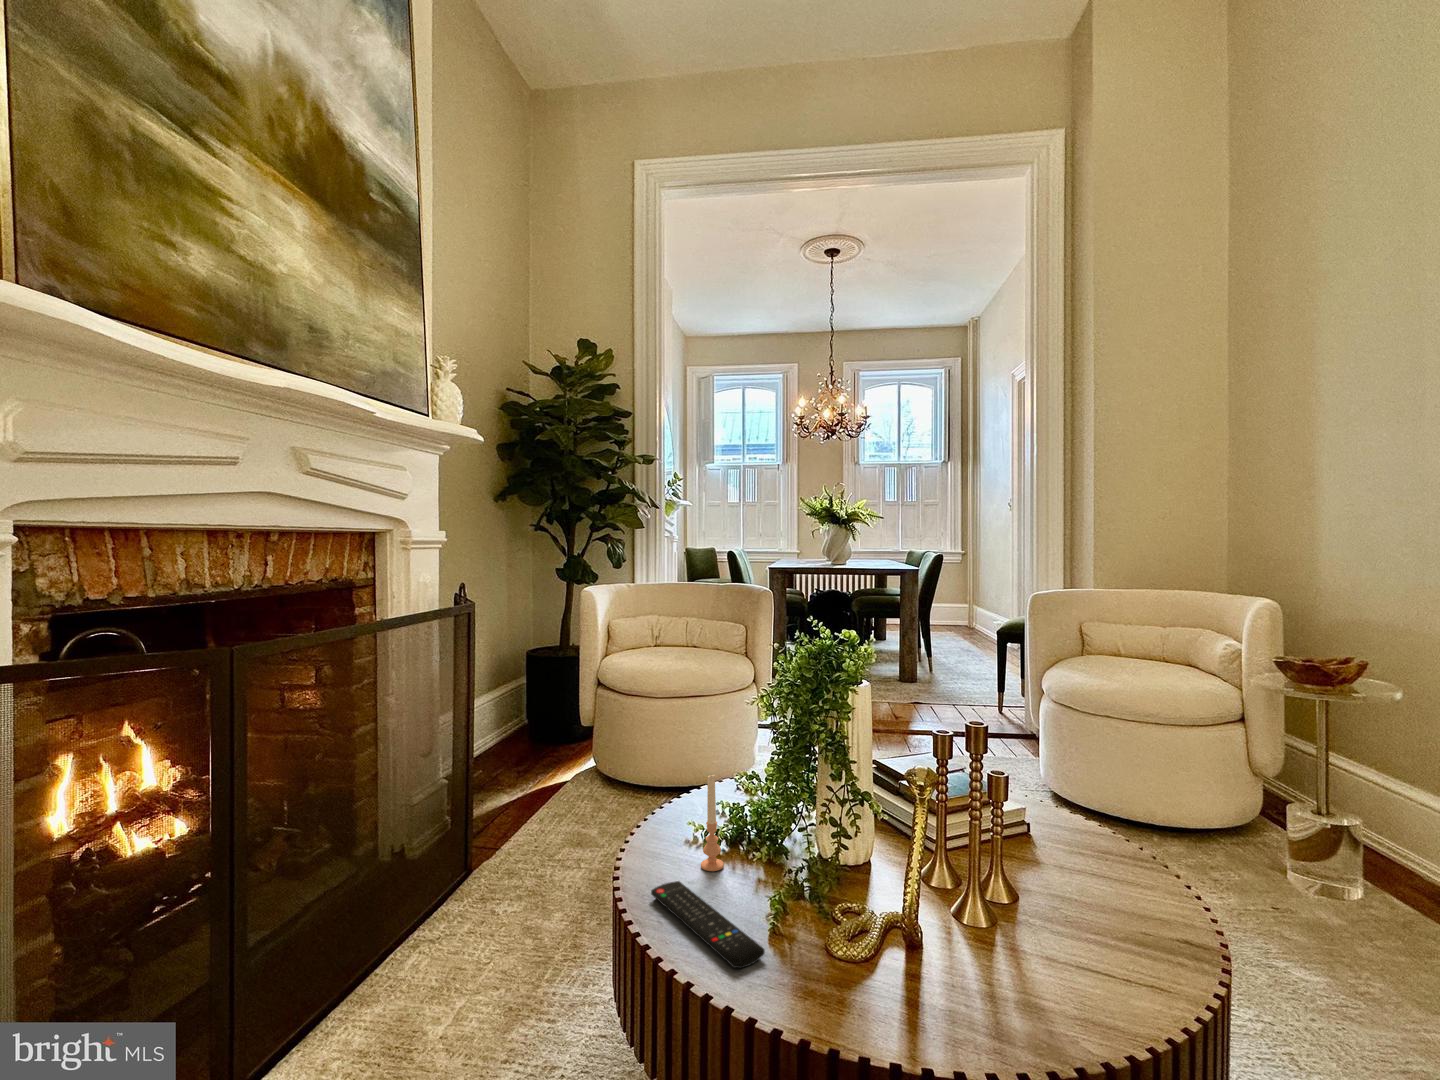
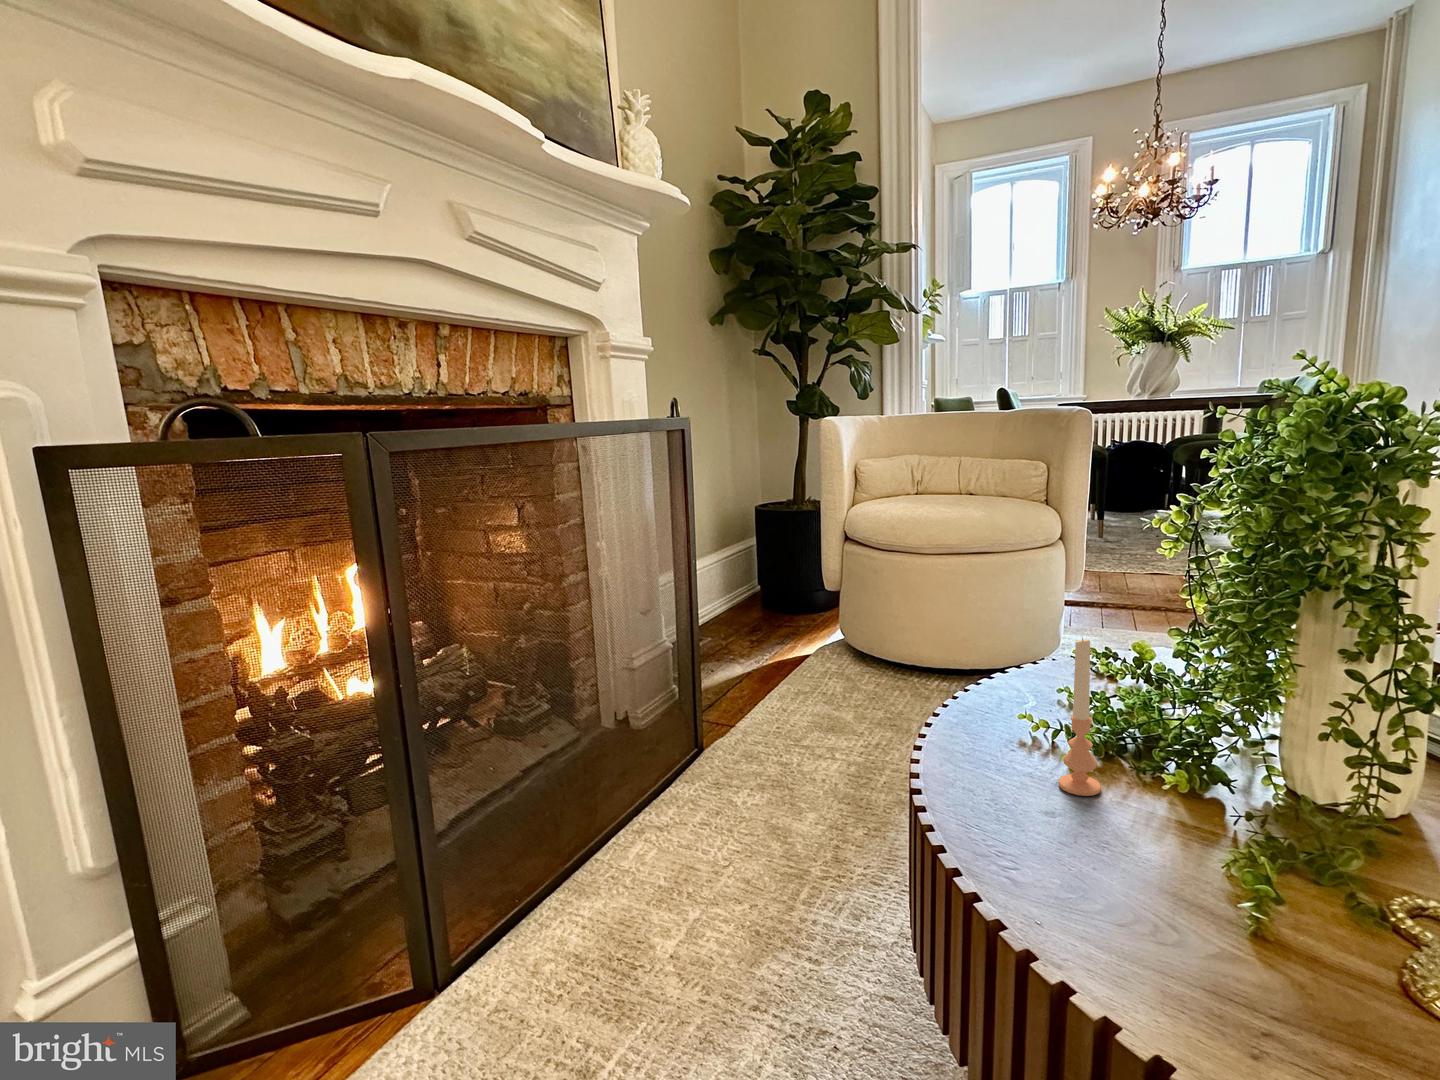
remote control: present [651,881,765,968] -> none [985,807,1258,997]

